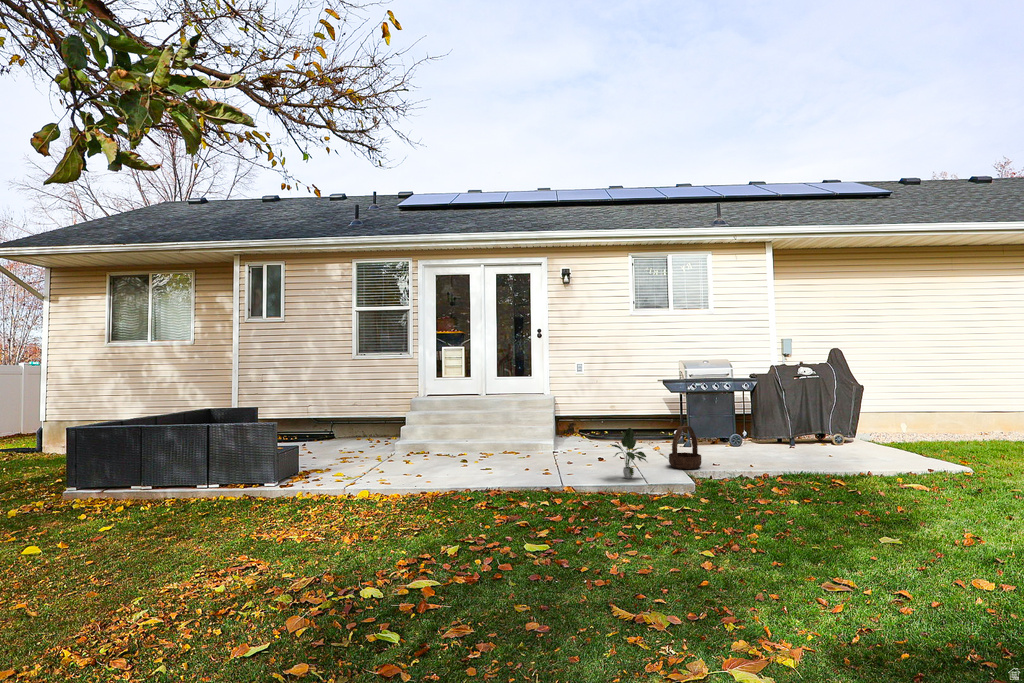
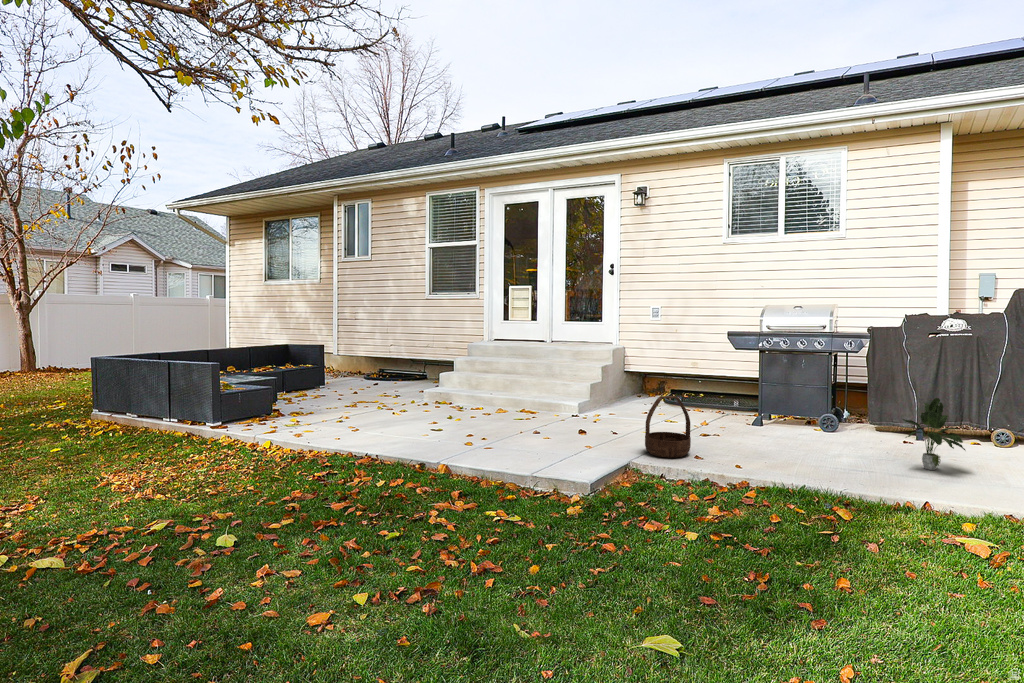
potted plant: present [610,428,647,479] -> present [903,398,965,470]

